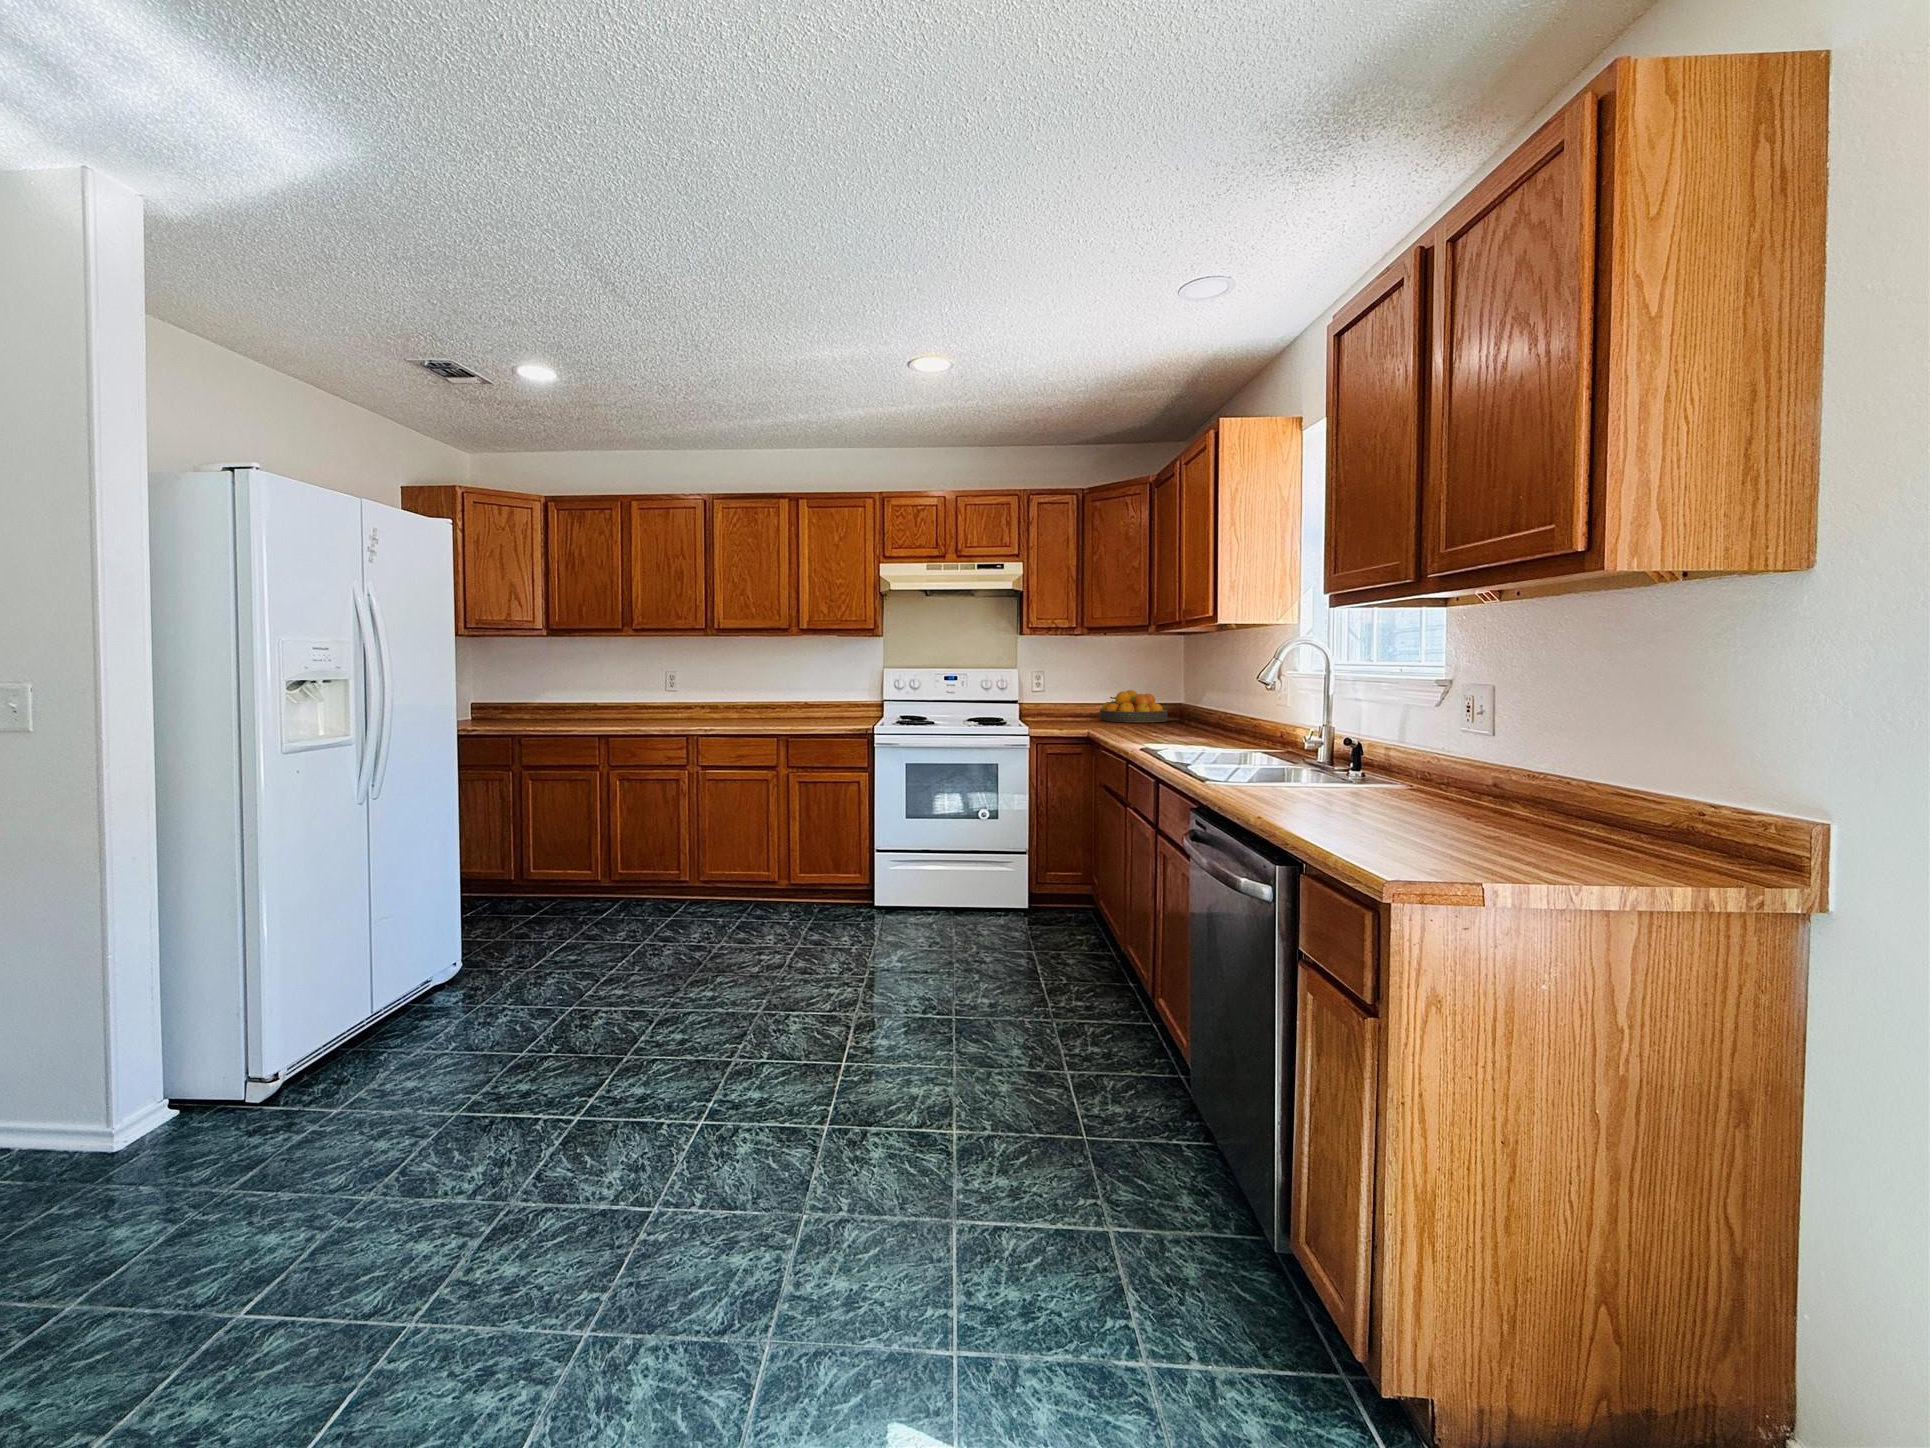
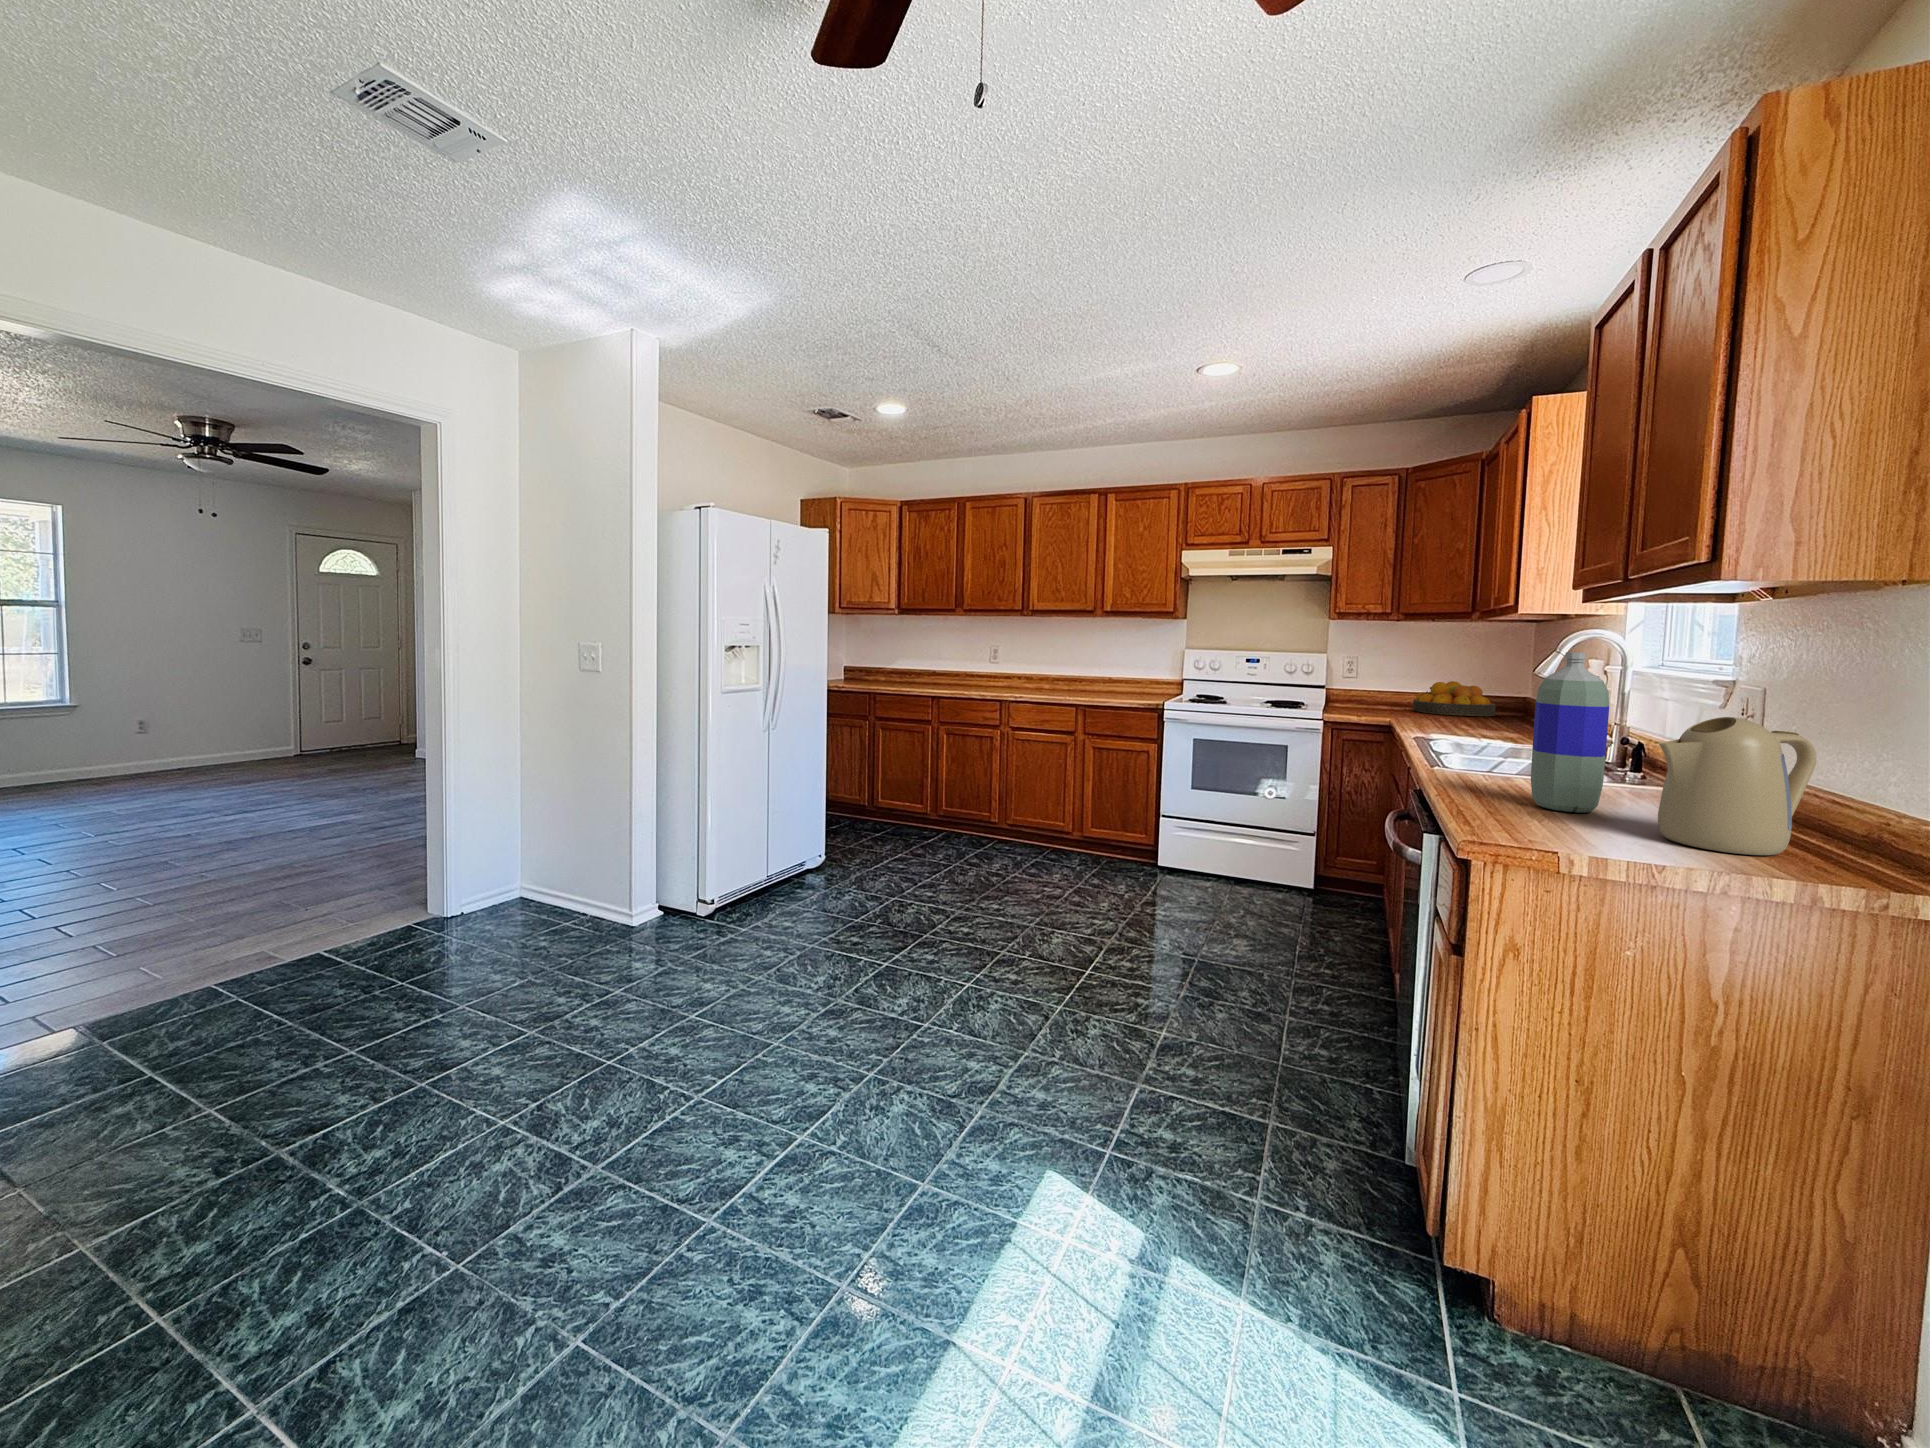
bottle: none [1347,657,1418,825] -> present [1531,652,1609,813]
kettle: none [1497,718,1622,859] -> present [1658,717,1816,855]

